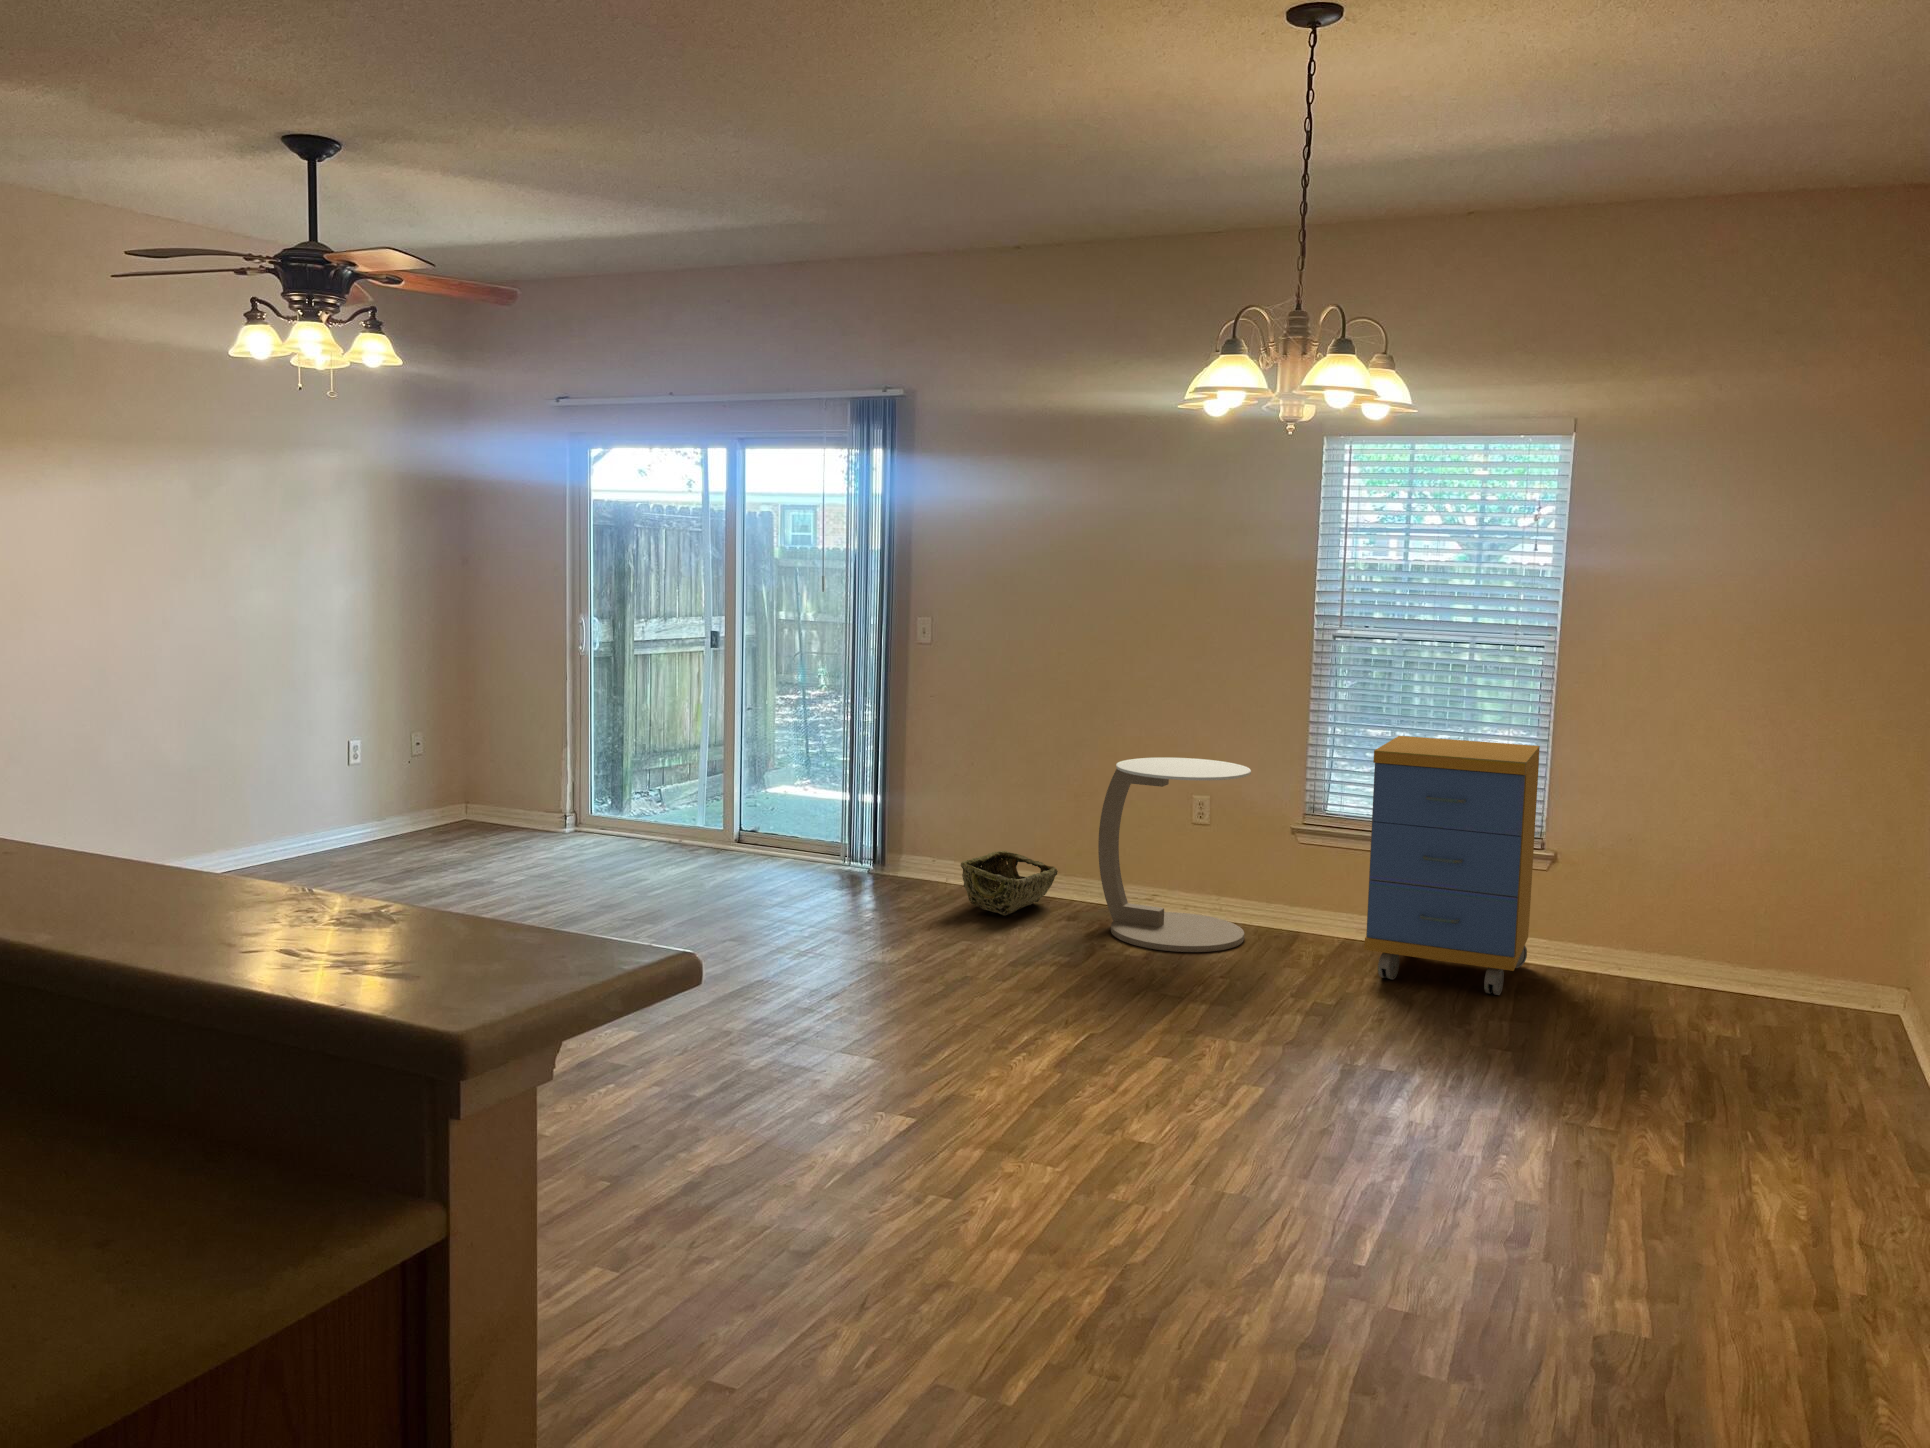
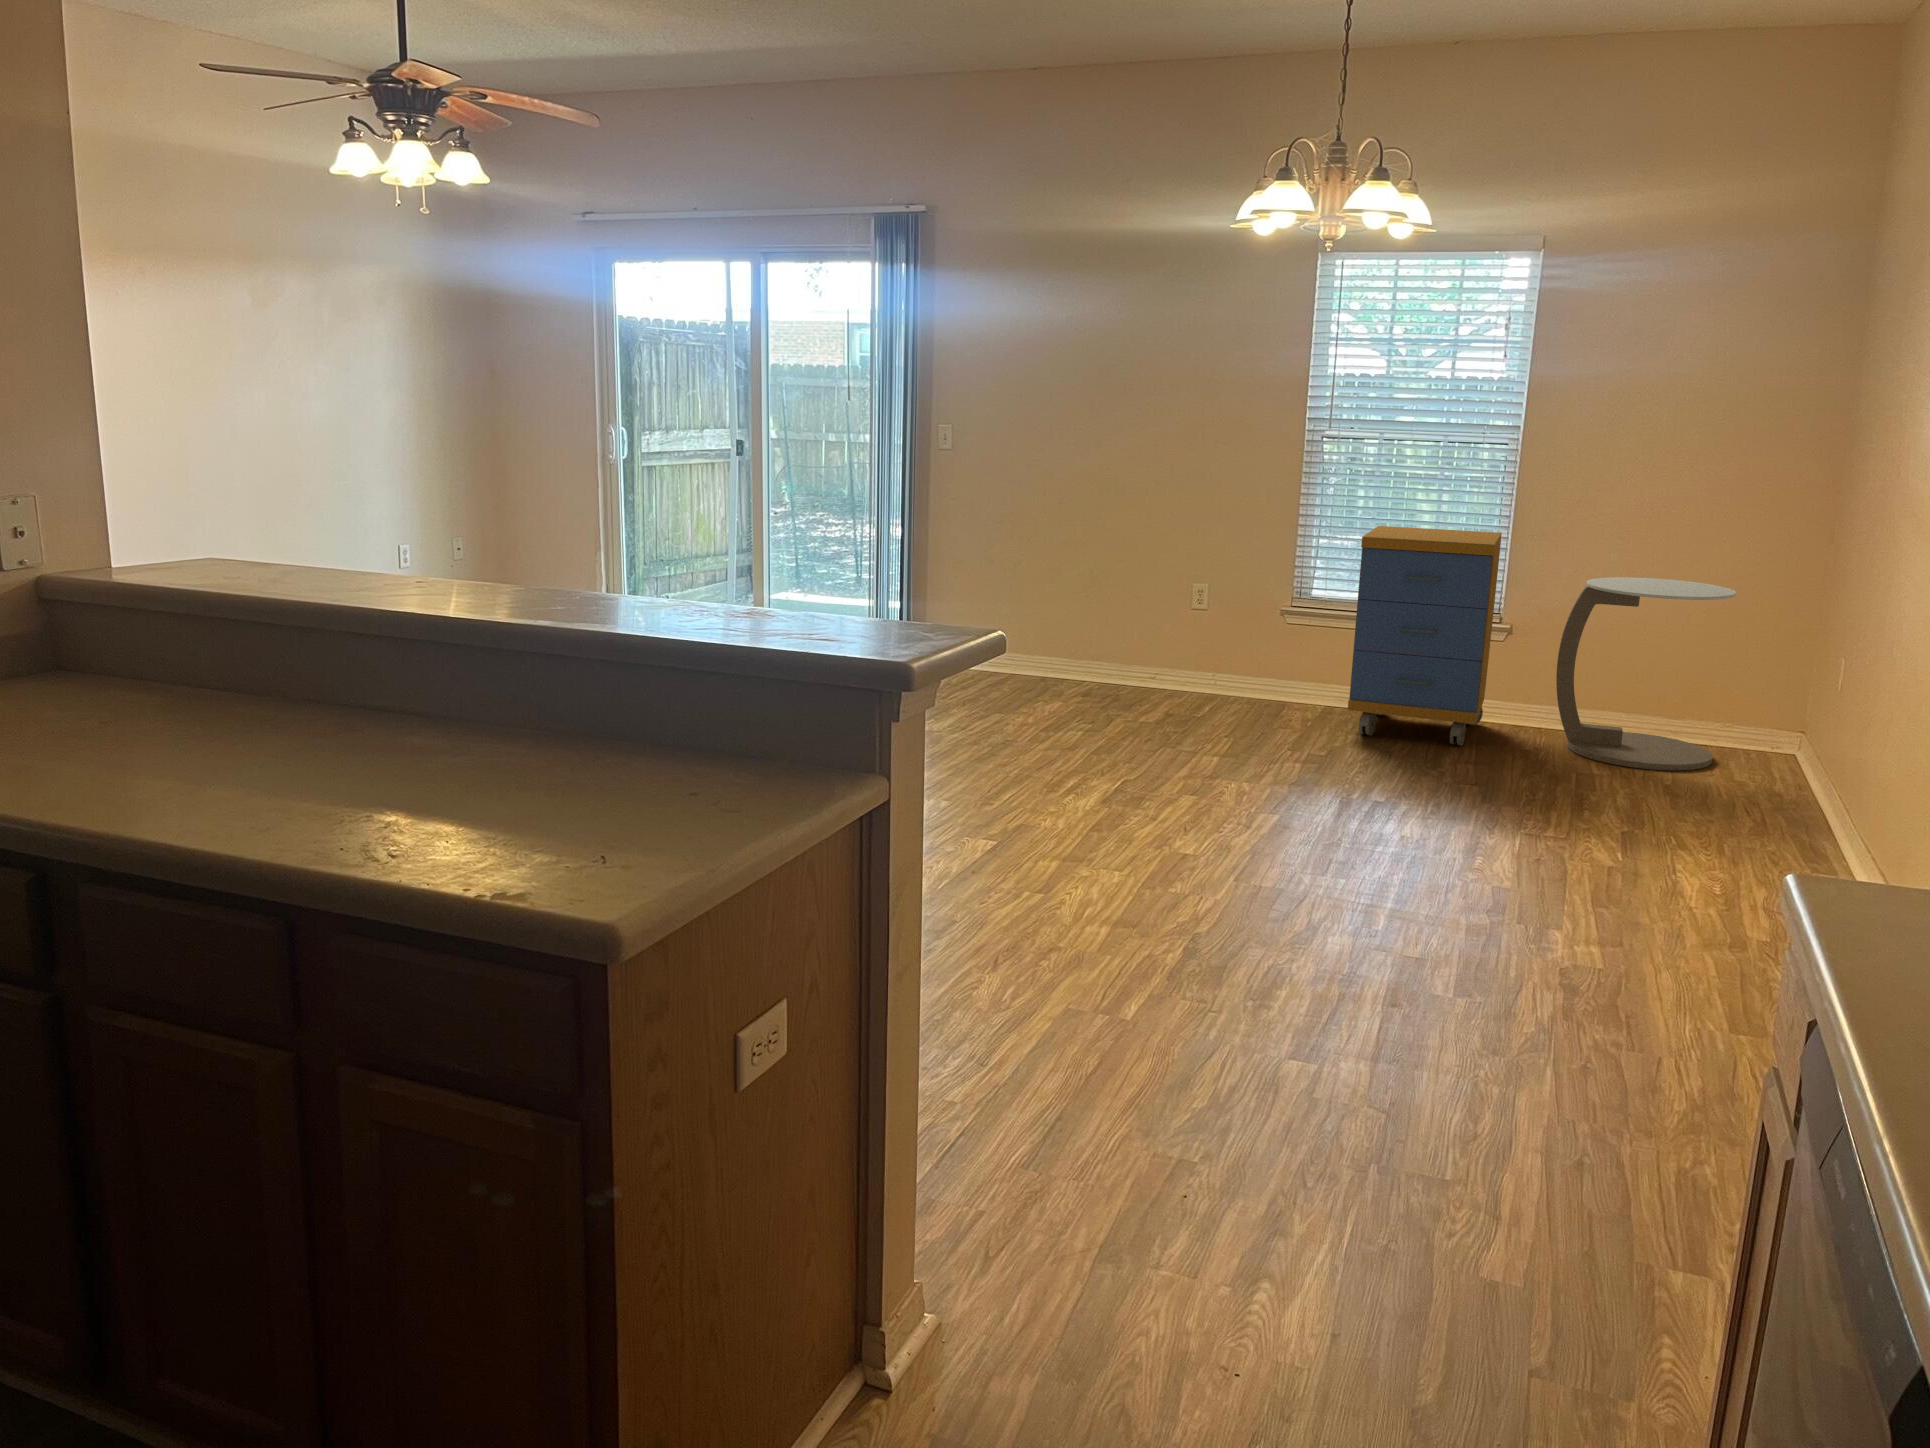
side table: present [1098,758,1251,952] -> present [1556,577,1736,770]
woven basket: present [961,851,1058,916] -> none [985,636,1069,691]

